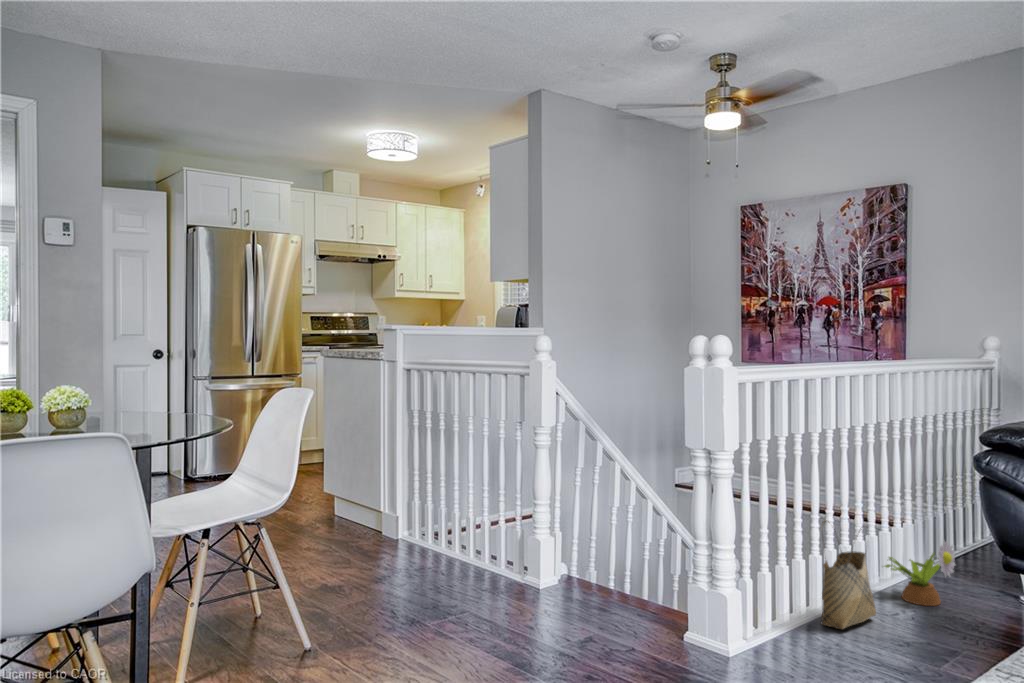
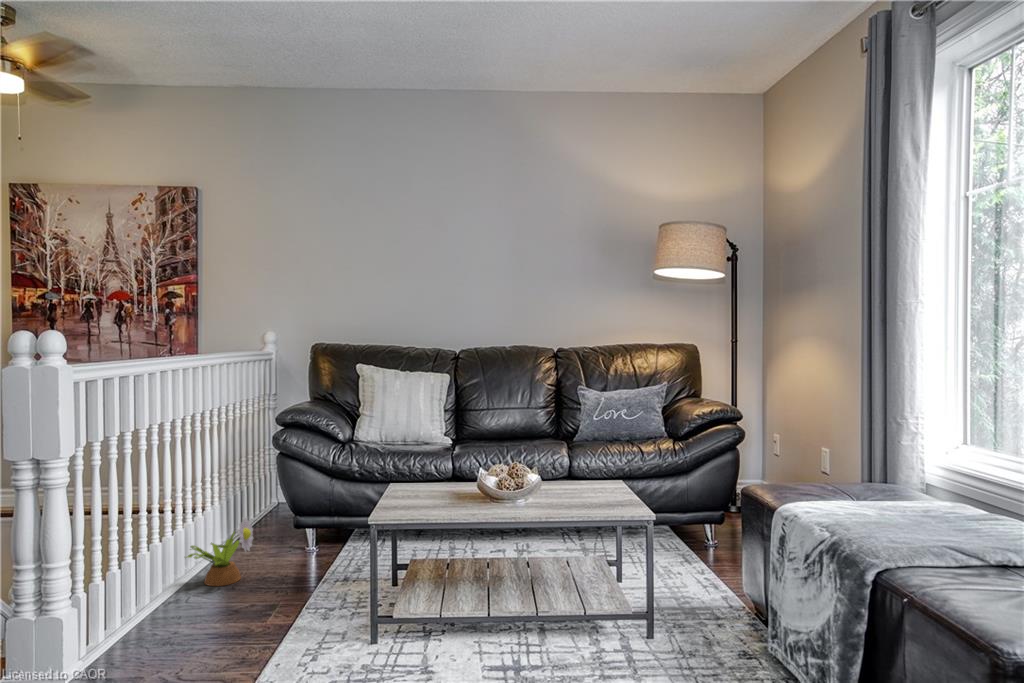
woven basket: present [821,521,876,629] -> none [120,520,182,642]

